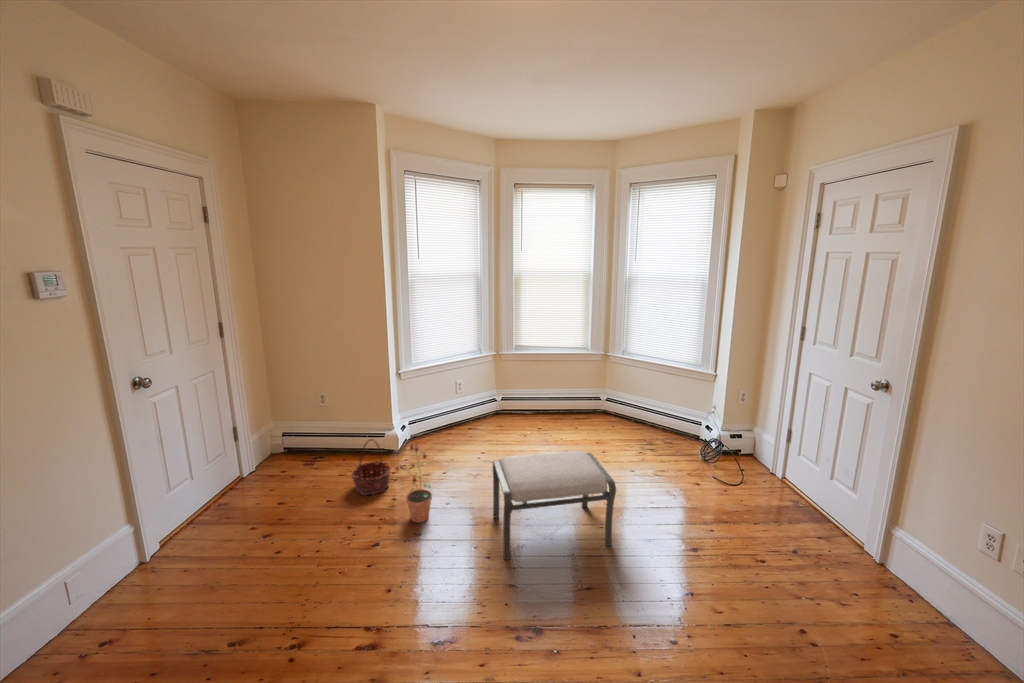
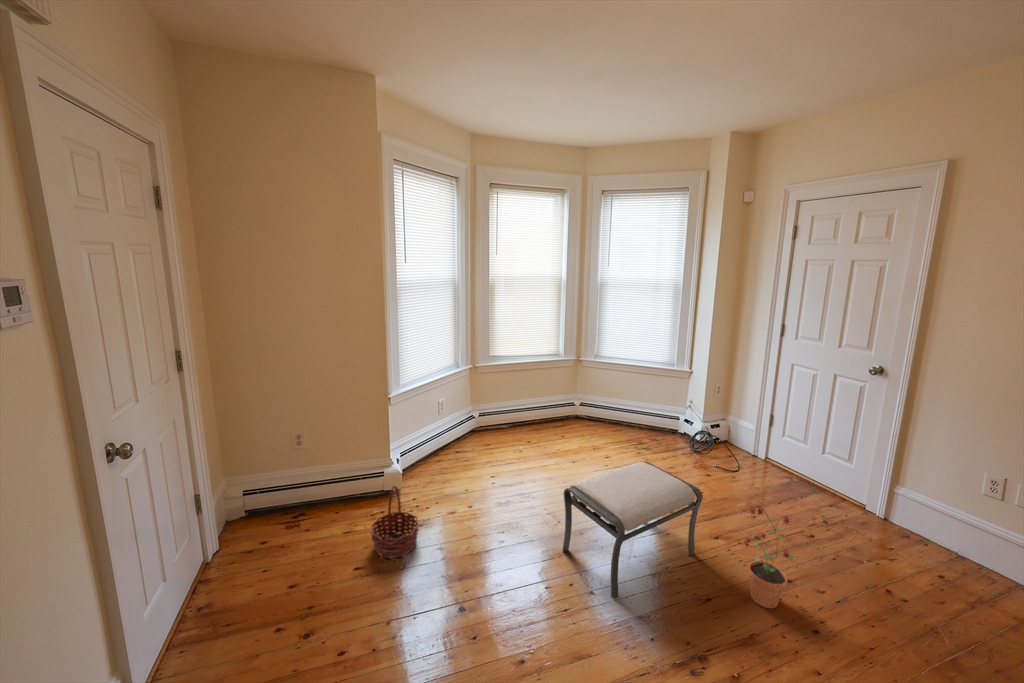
potted plant: present [396,444,432,523] -> present [745,506,794,608]

